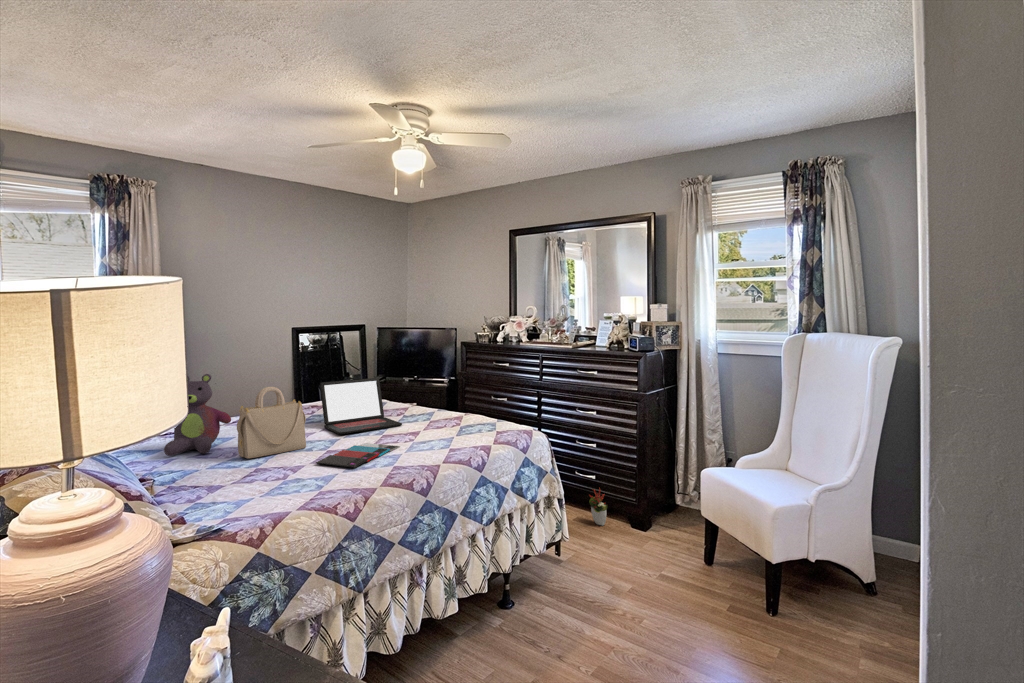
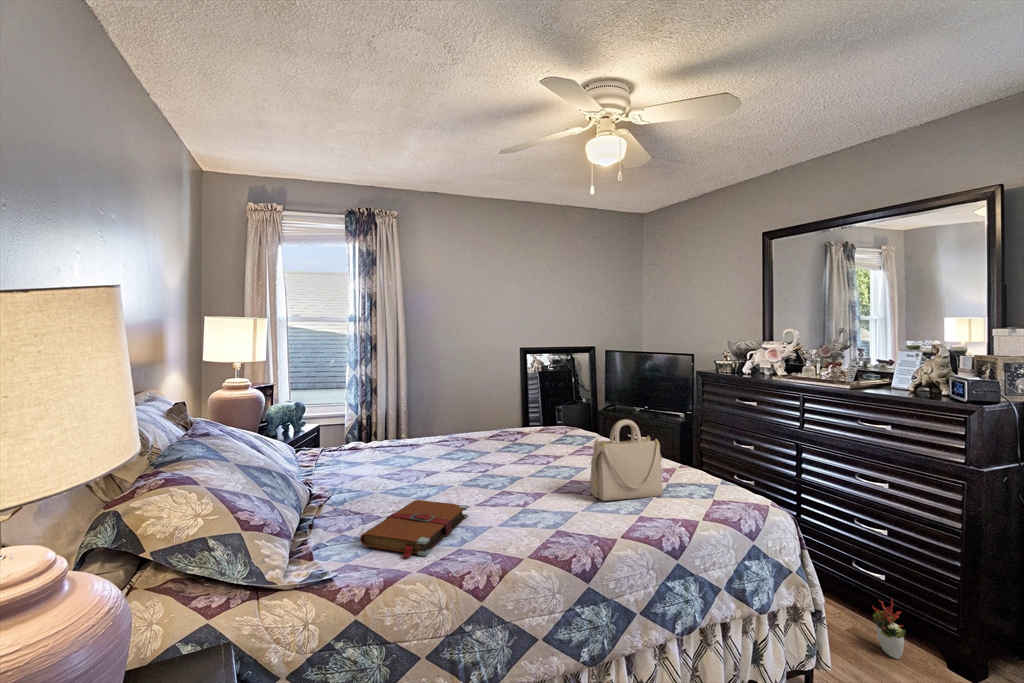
stuffed bear: present [164,374,231,456] -> none [362,394,423,474]
laptop: present [320,378,402,434] -> none [514,410,597,472]
handbag: present [237,387,306,459] -> present [590,420,663,501]
smartphone: present [316,443,400,468] -> none [477,488,579,523]
book: none [225,461,312,504] -> present [360,500,468,558]

